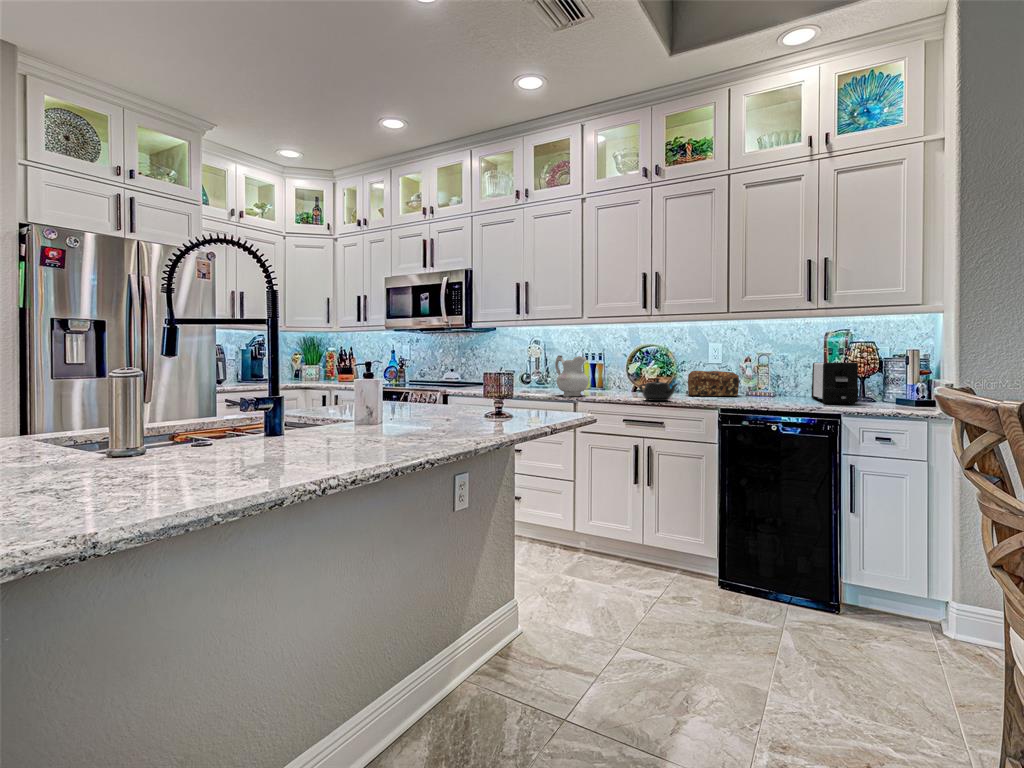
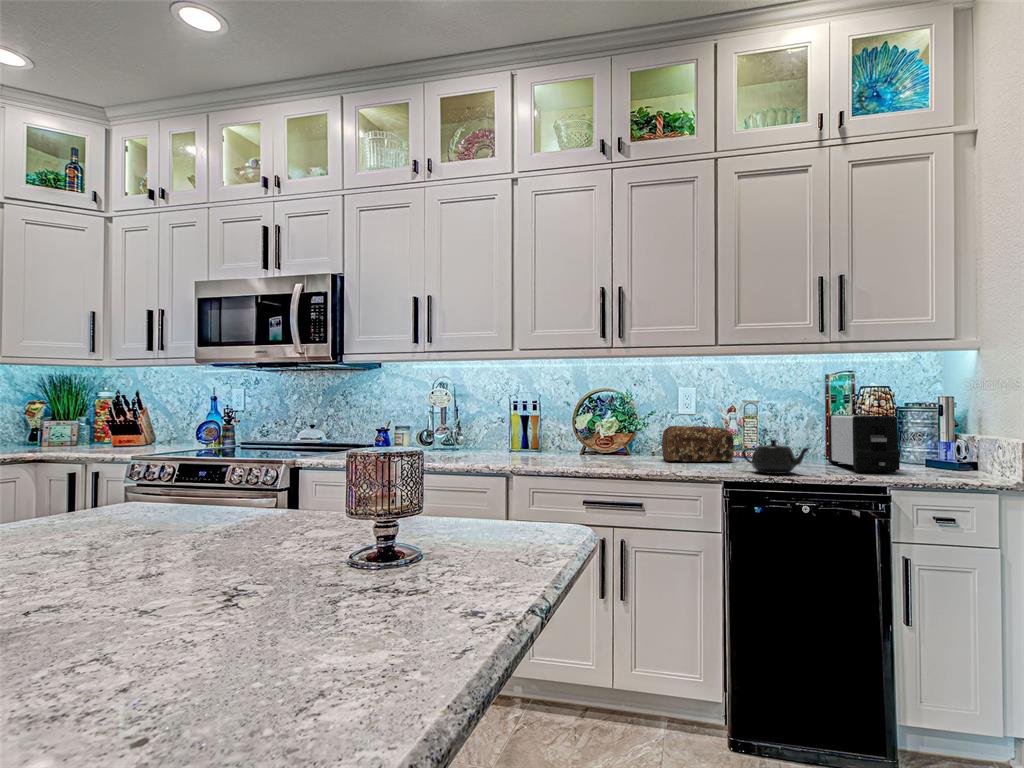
ceramic pitcher: present [555,355,588,396] -> none [476,404,526,465]
teapot: present [639,378,678,401] -> present [742,439,810,474]

